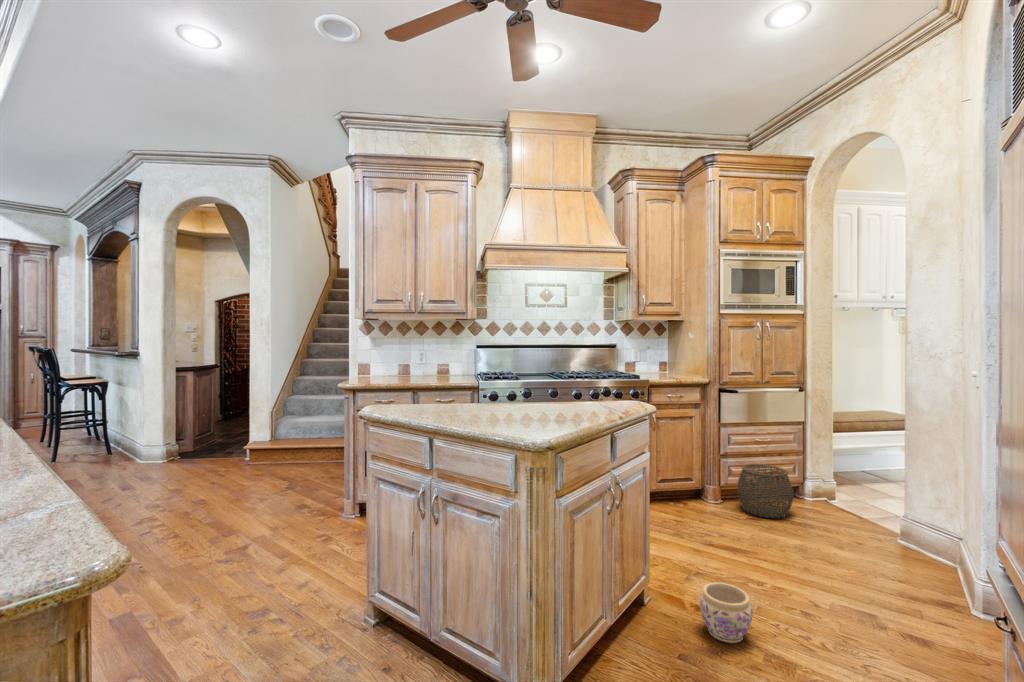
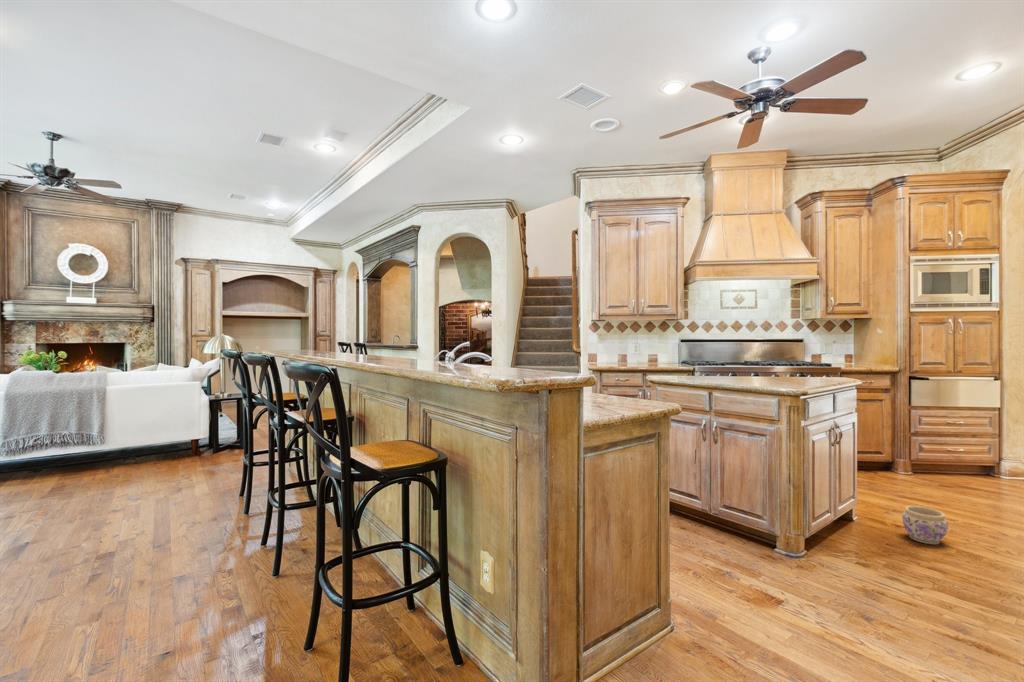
woven basket: present [737,464,793,518] -> none [928,442,988,487]

